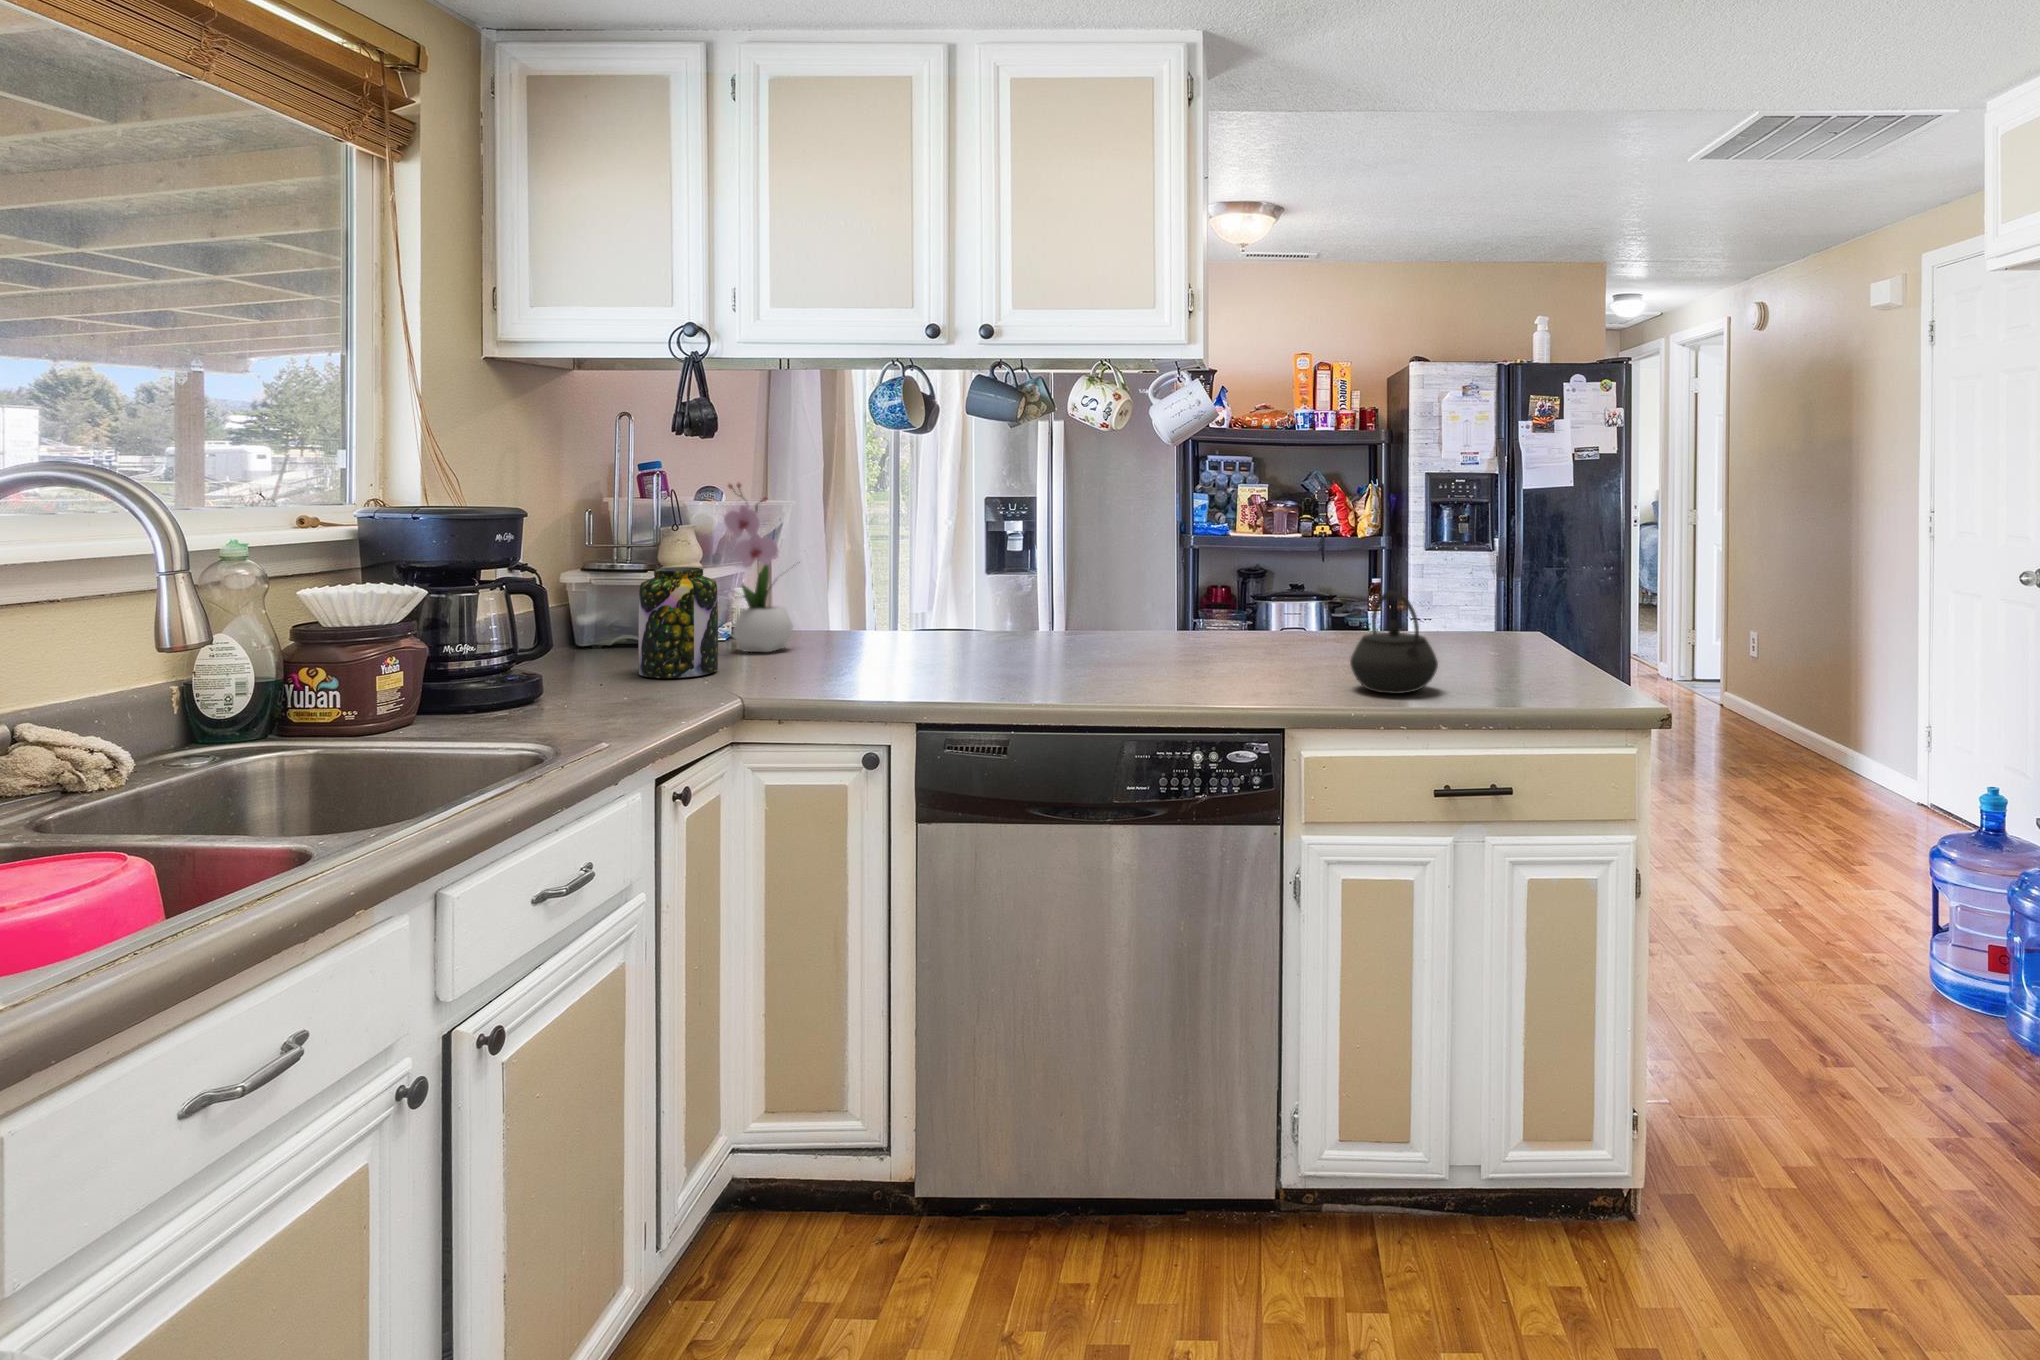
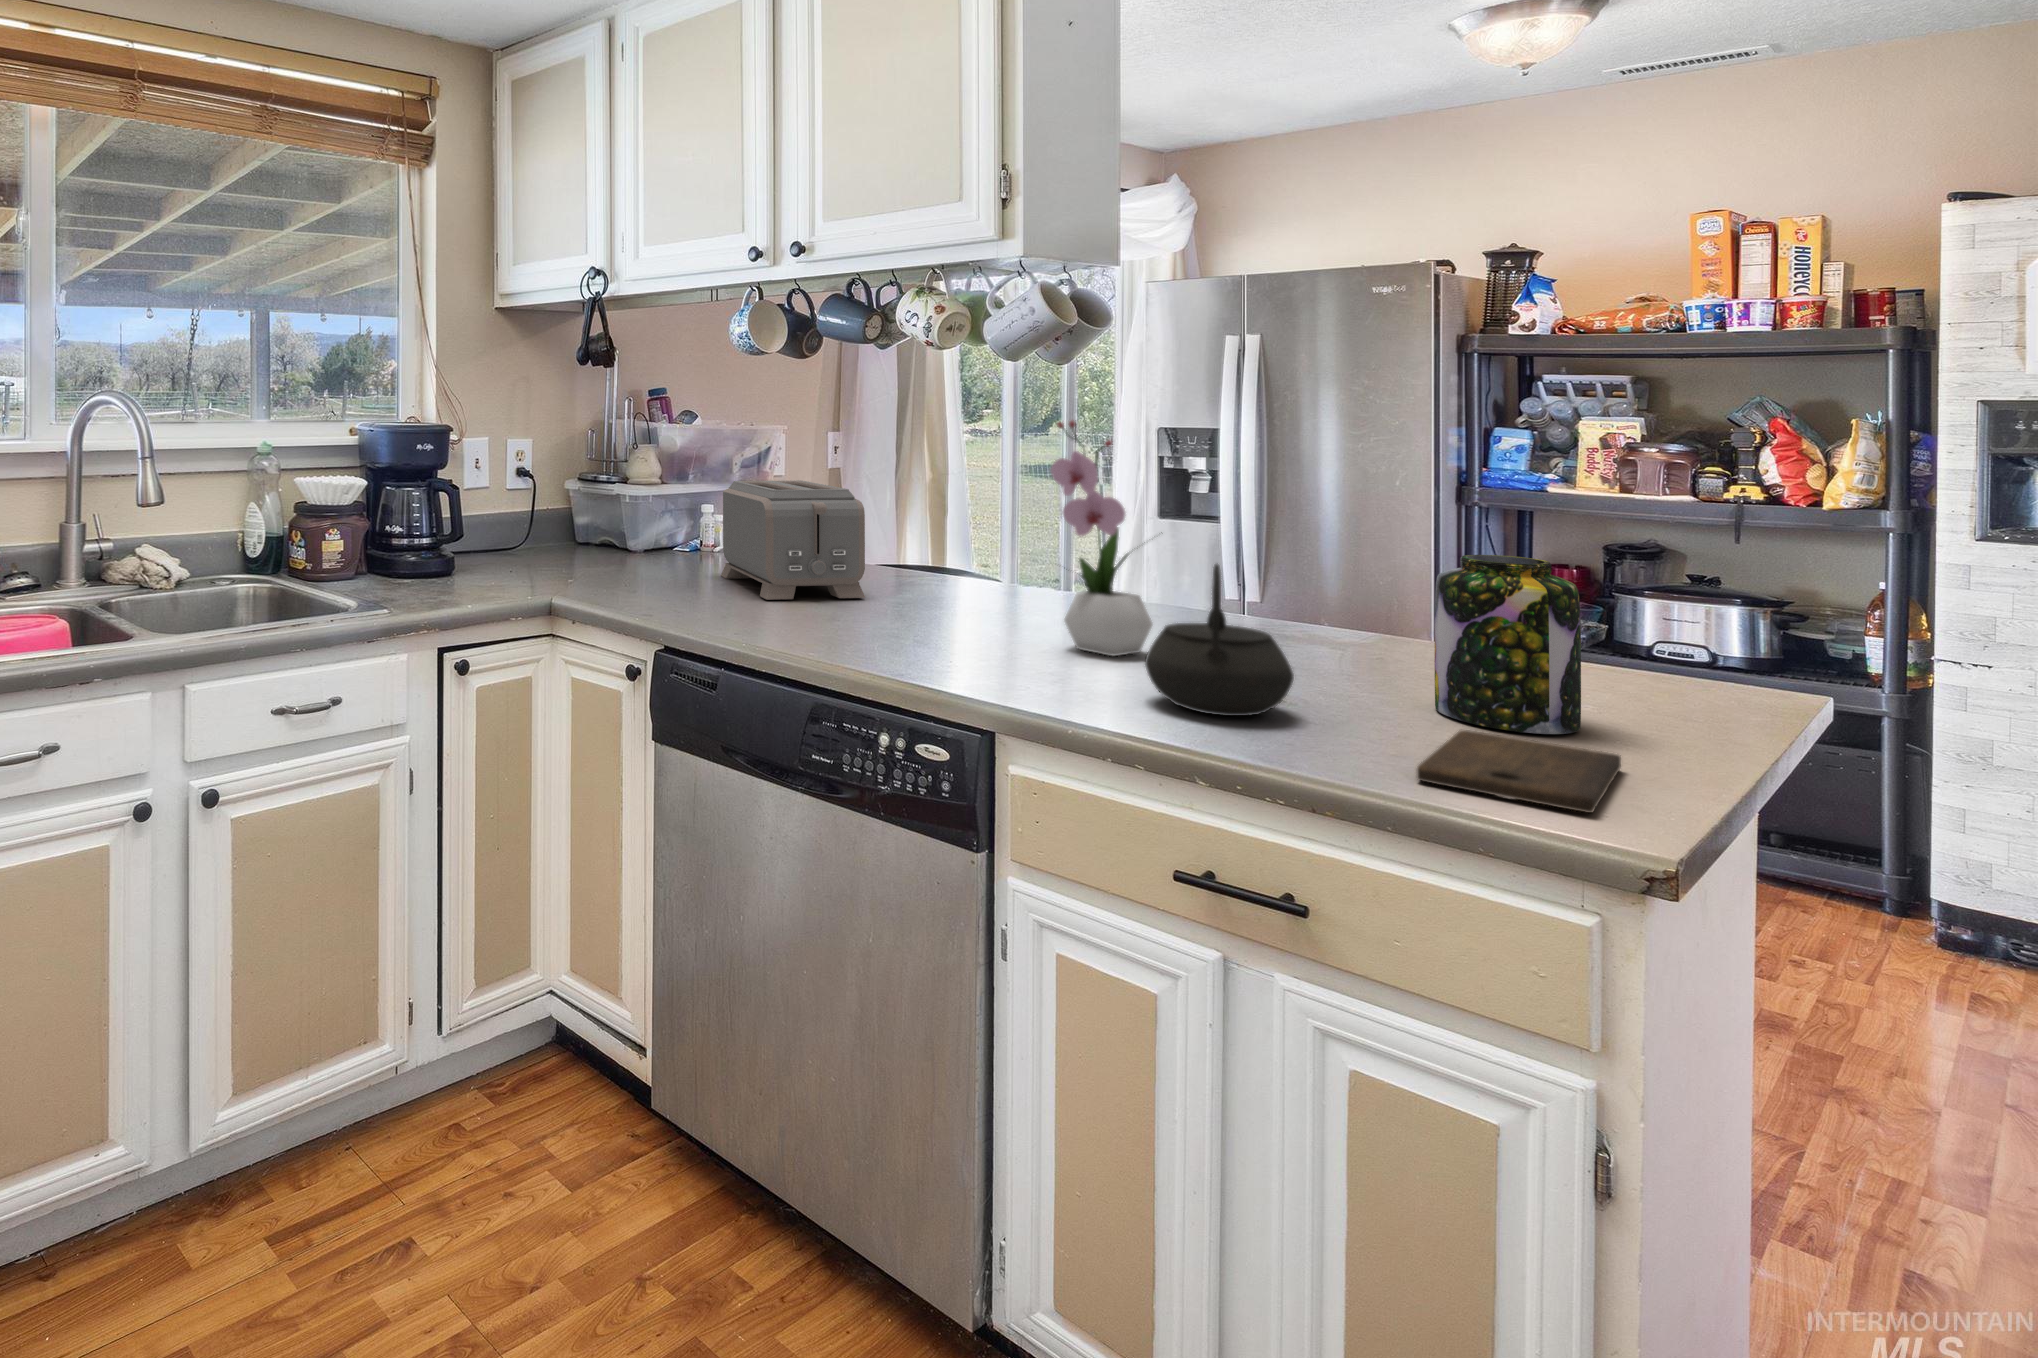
flower arrangement: present [724,483,794,652] -> present [1051,421,1162,656]
toaster: none [835,553,1015,670] -> present [721,480,865,600]
jar: present [638,567,718,678] -> present [1434,555,1581,734]
cutting board: none [1509,676,1620,706] -> present [1417,730,1621,813]

